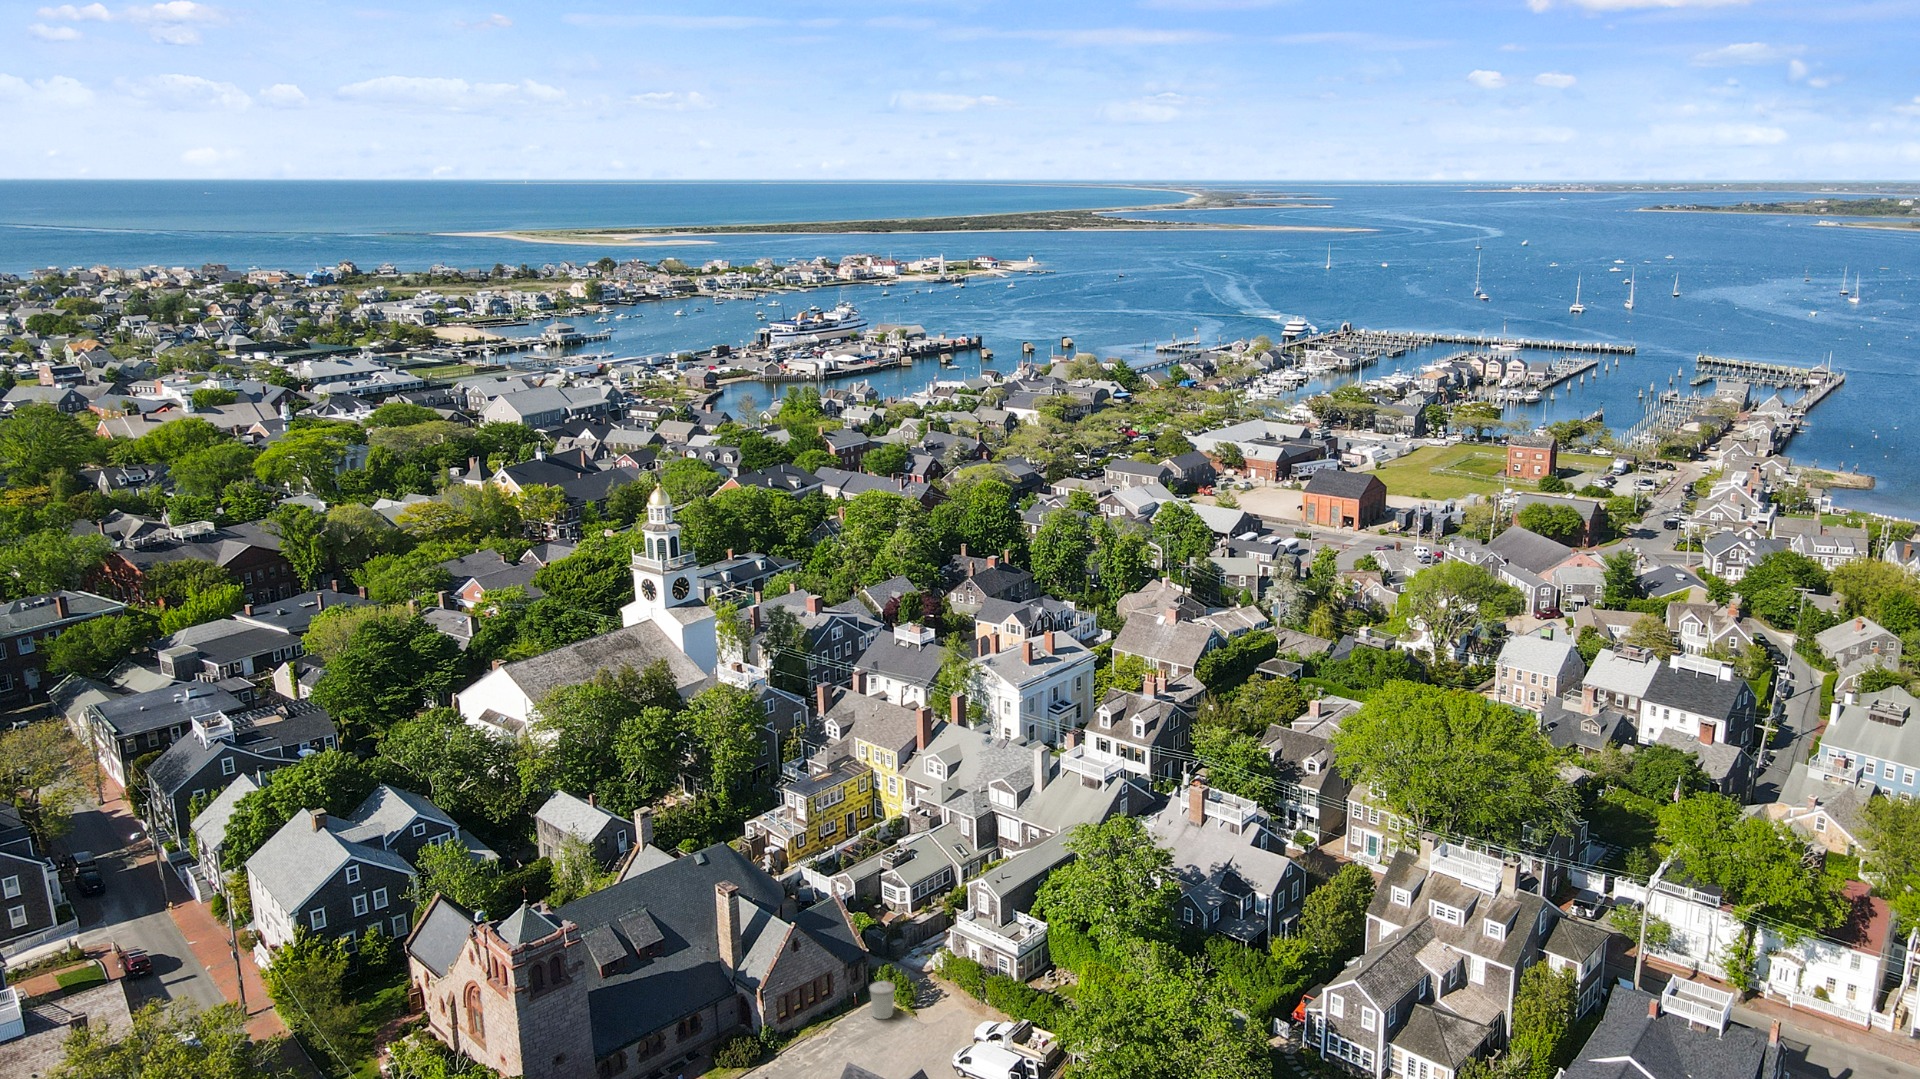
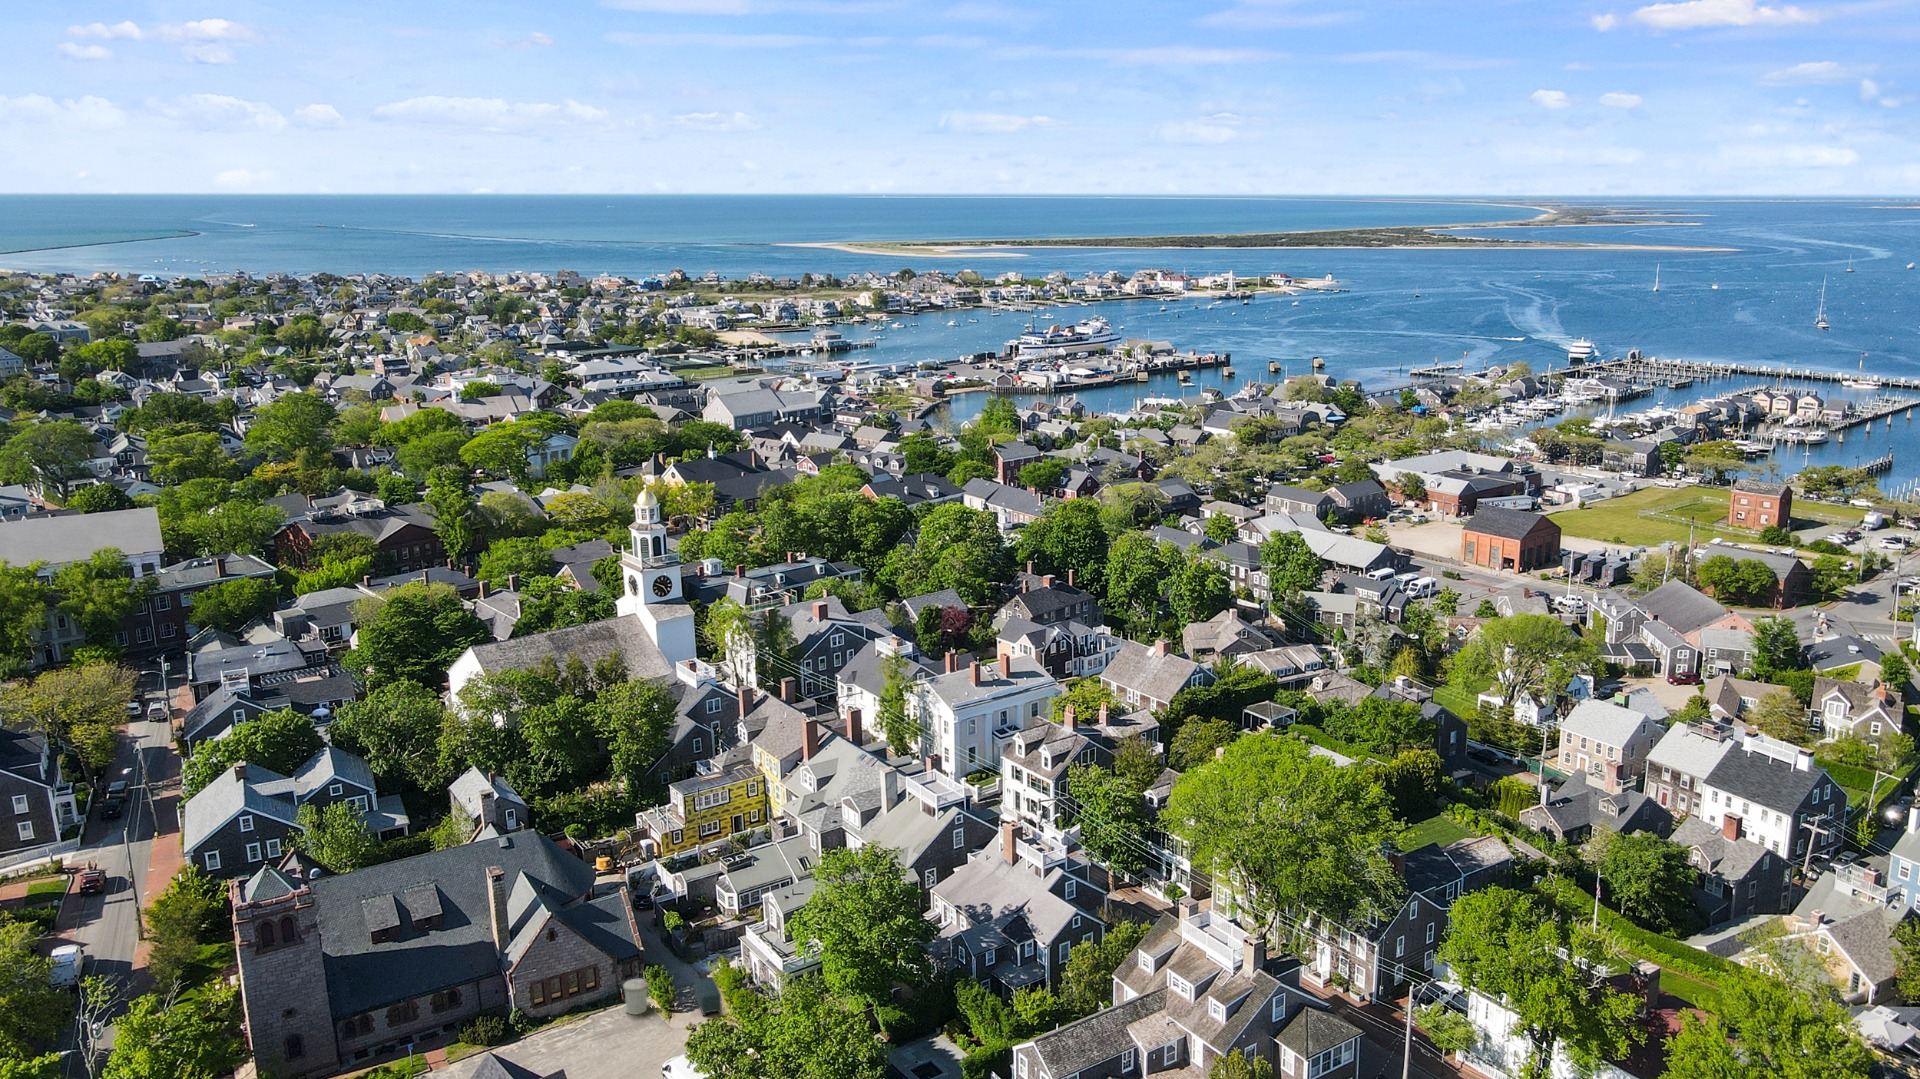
bench: none [933,971,974,1010] -> present [694,978,722,1016]

